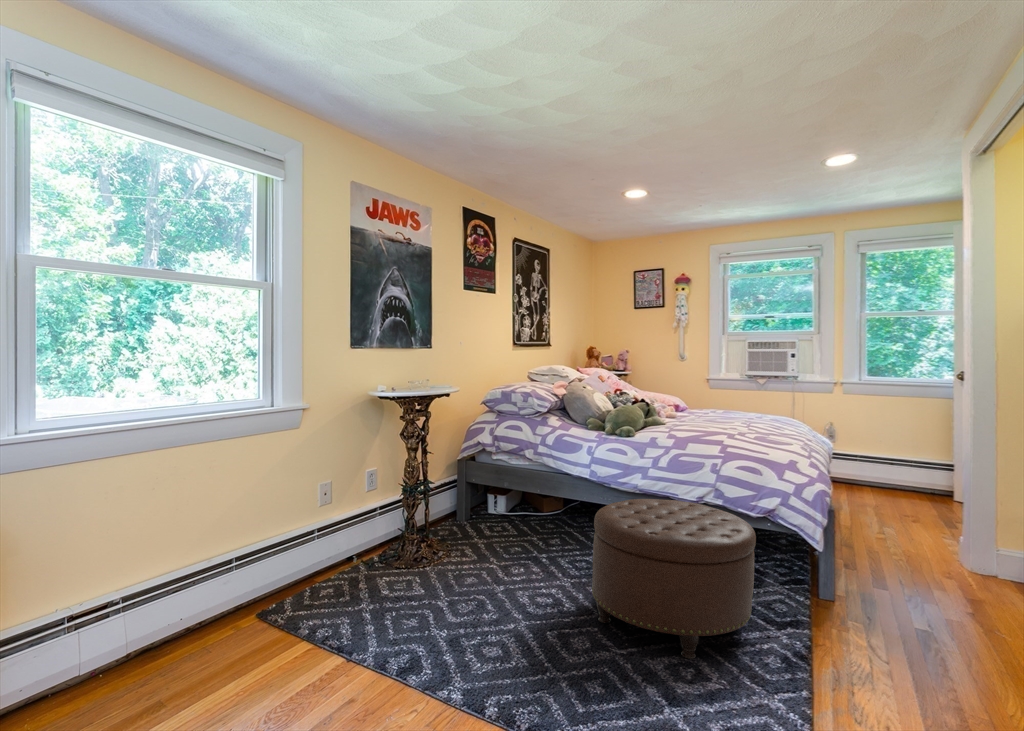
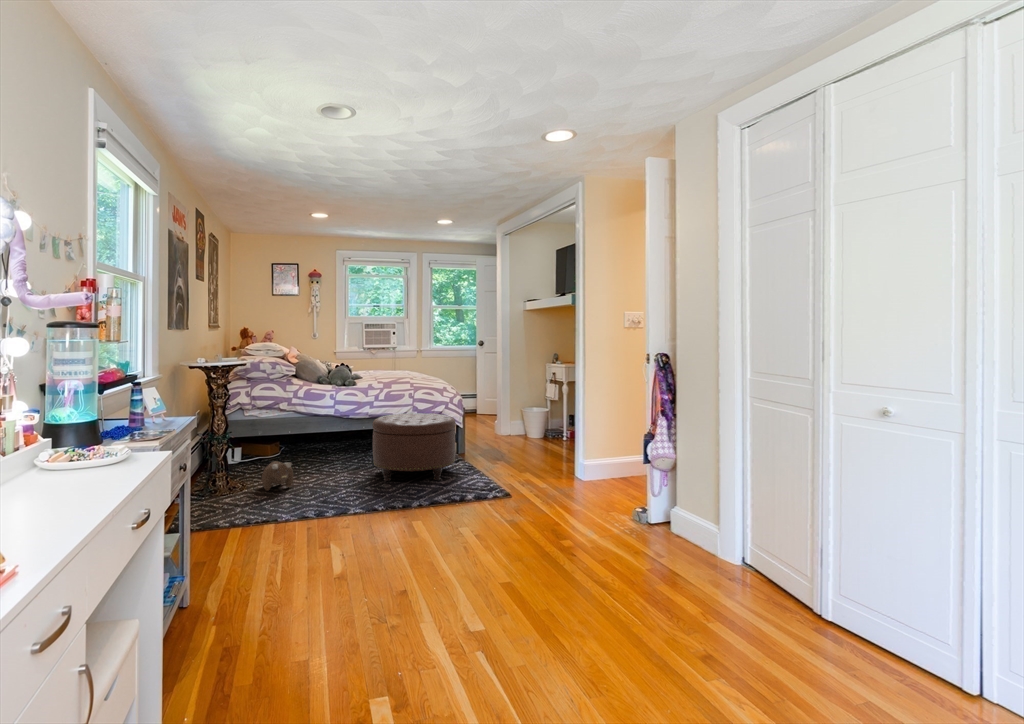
plush toy: none [433,538,475,582] -> present [262,461,293,491]

